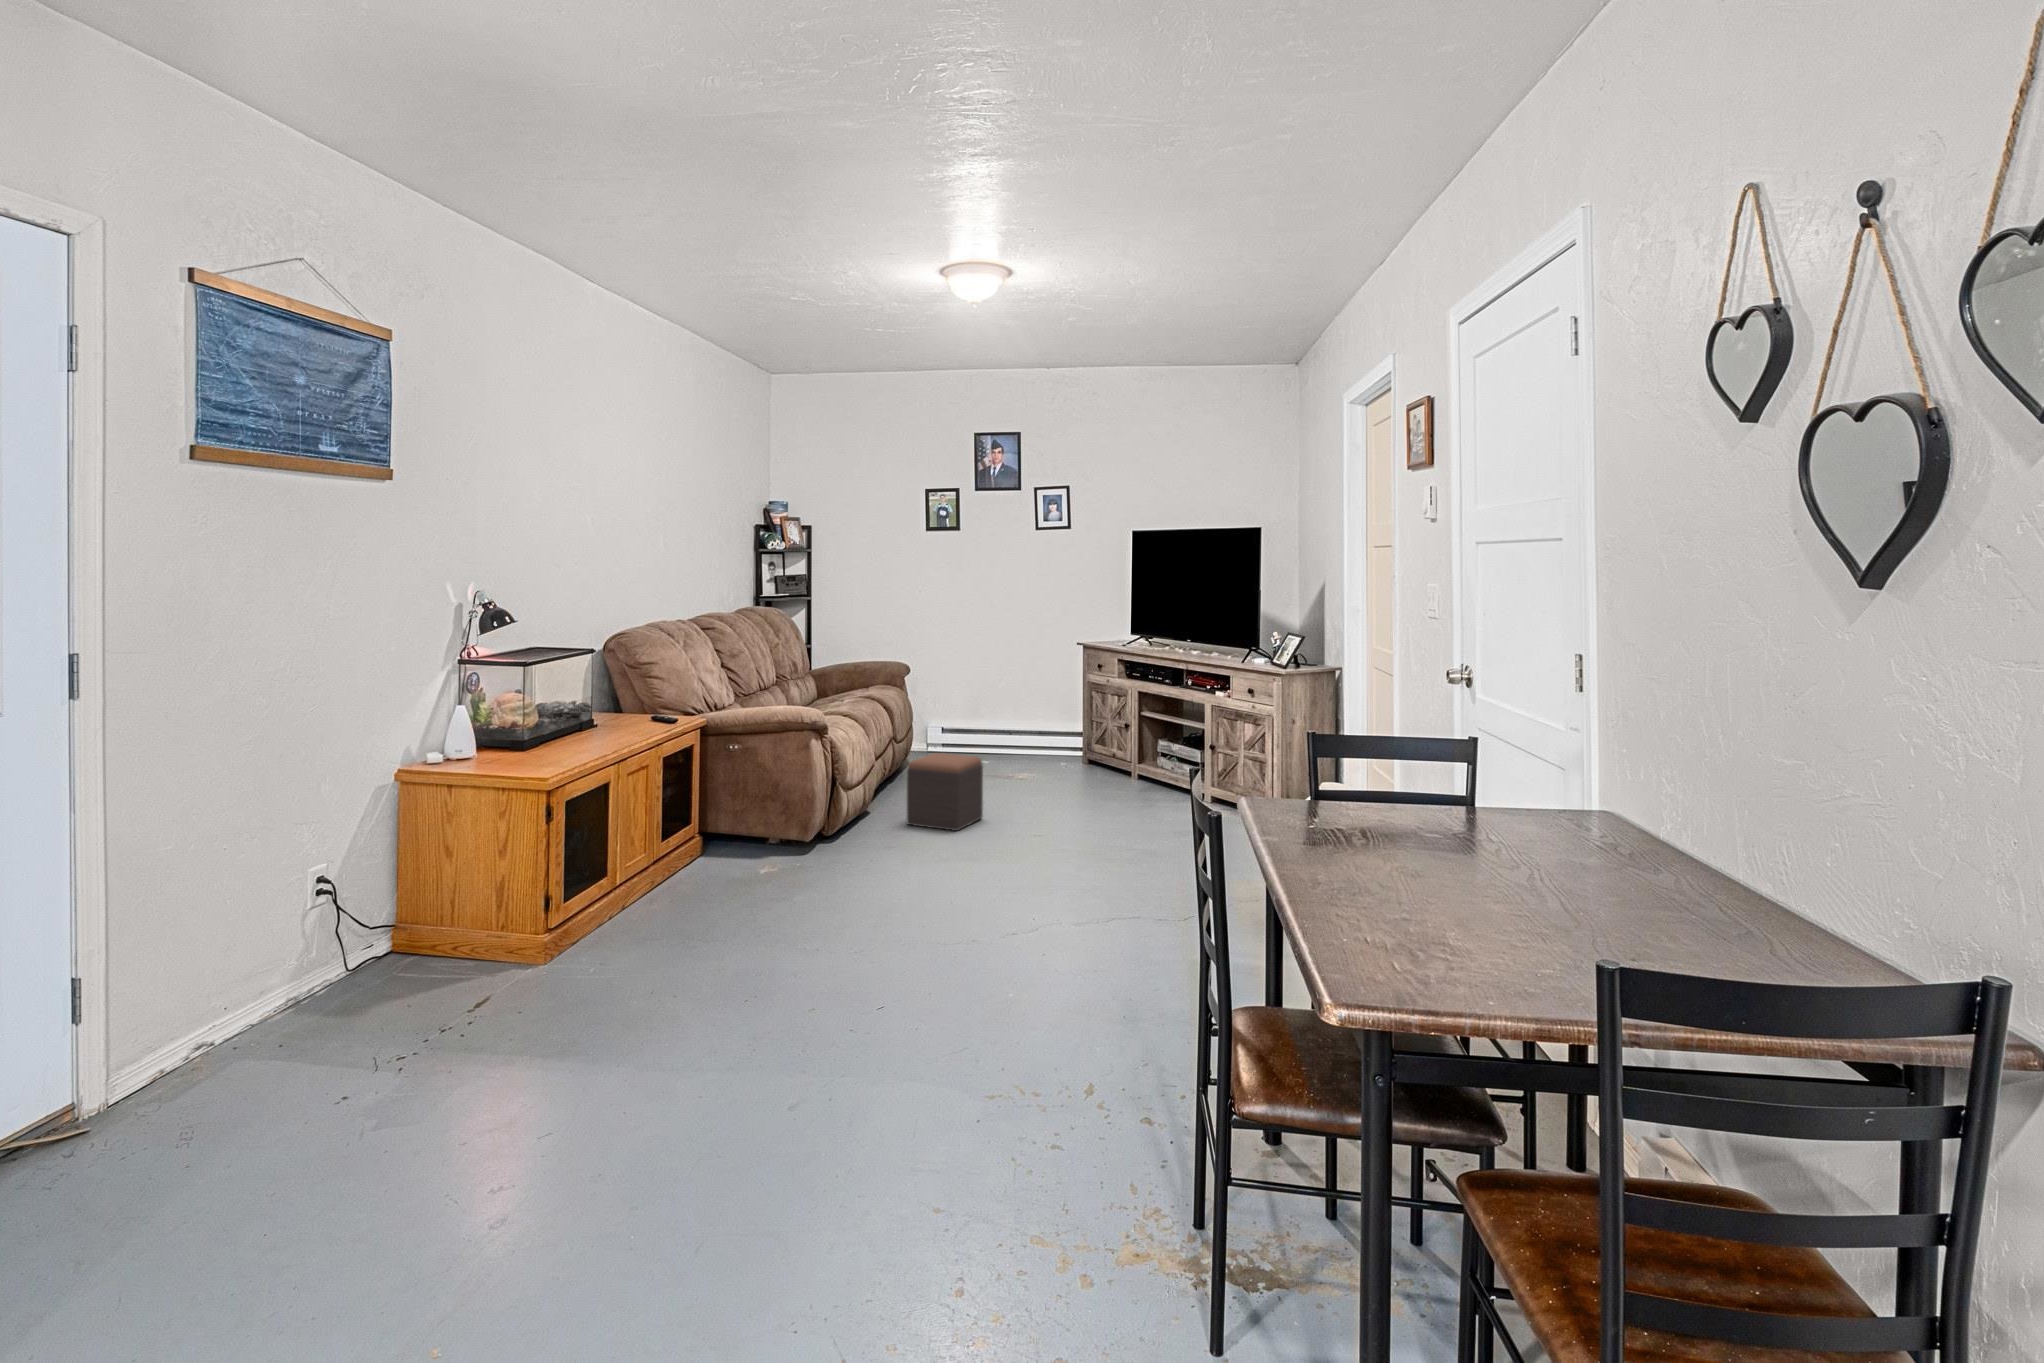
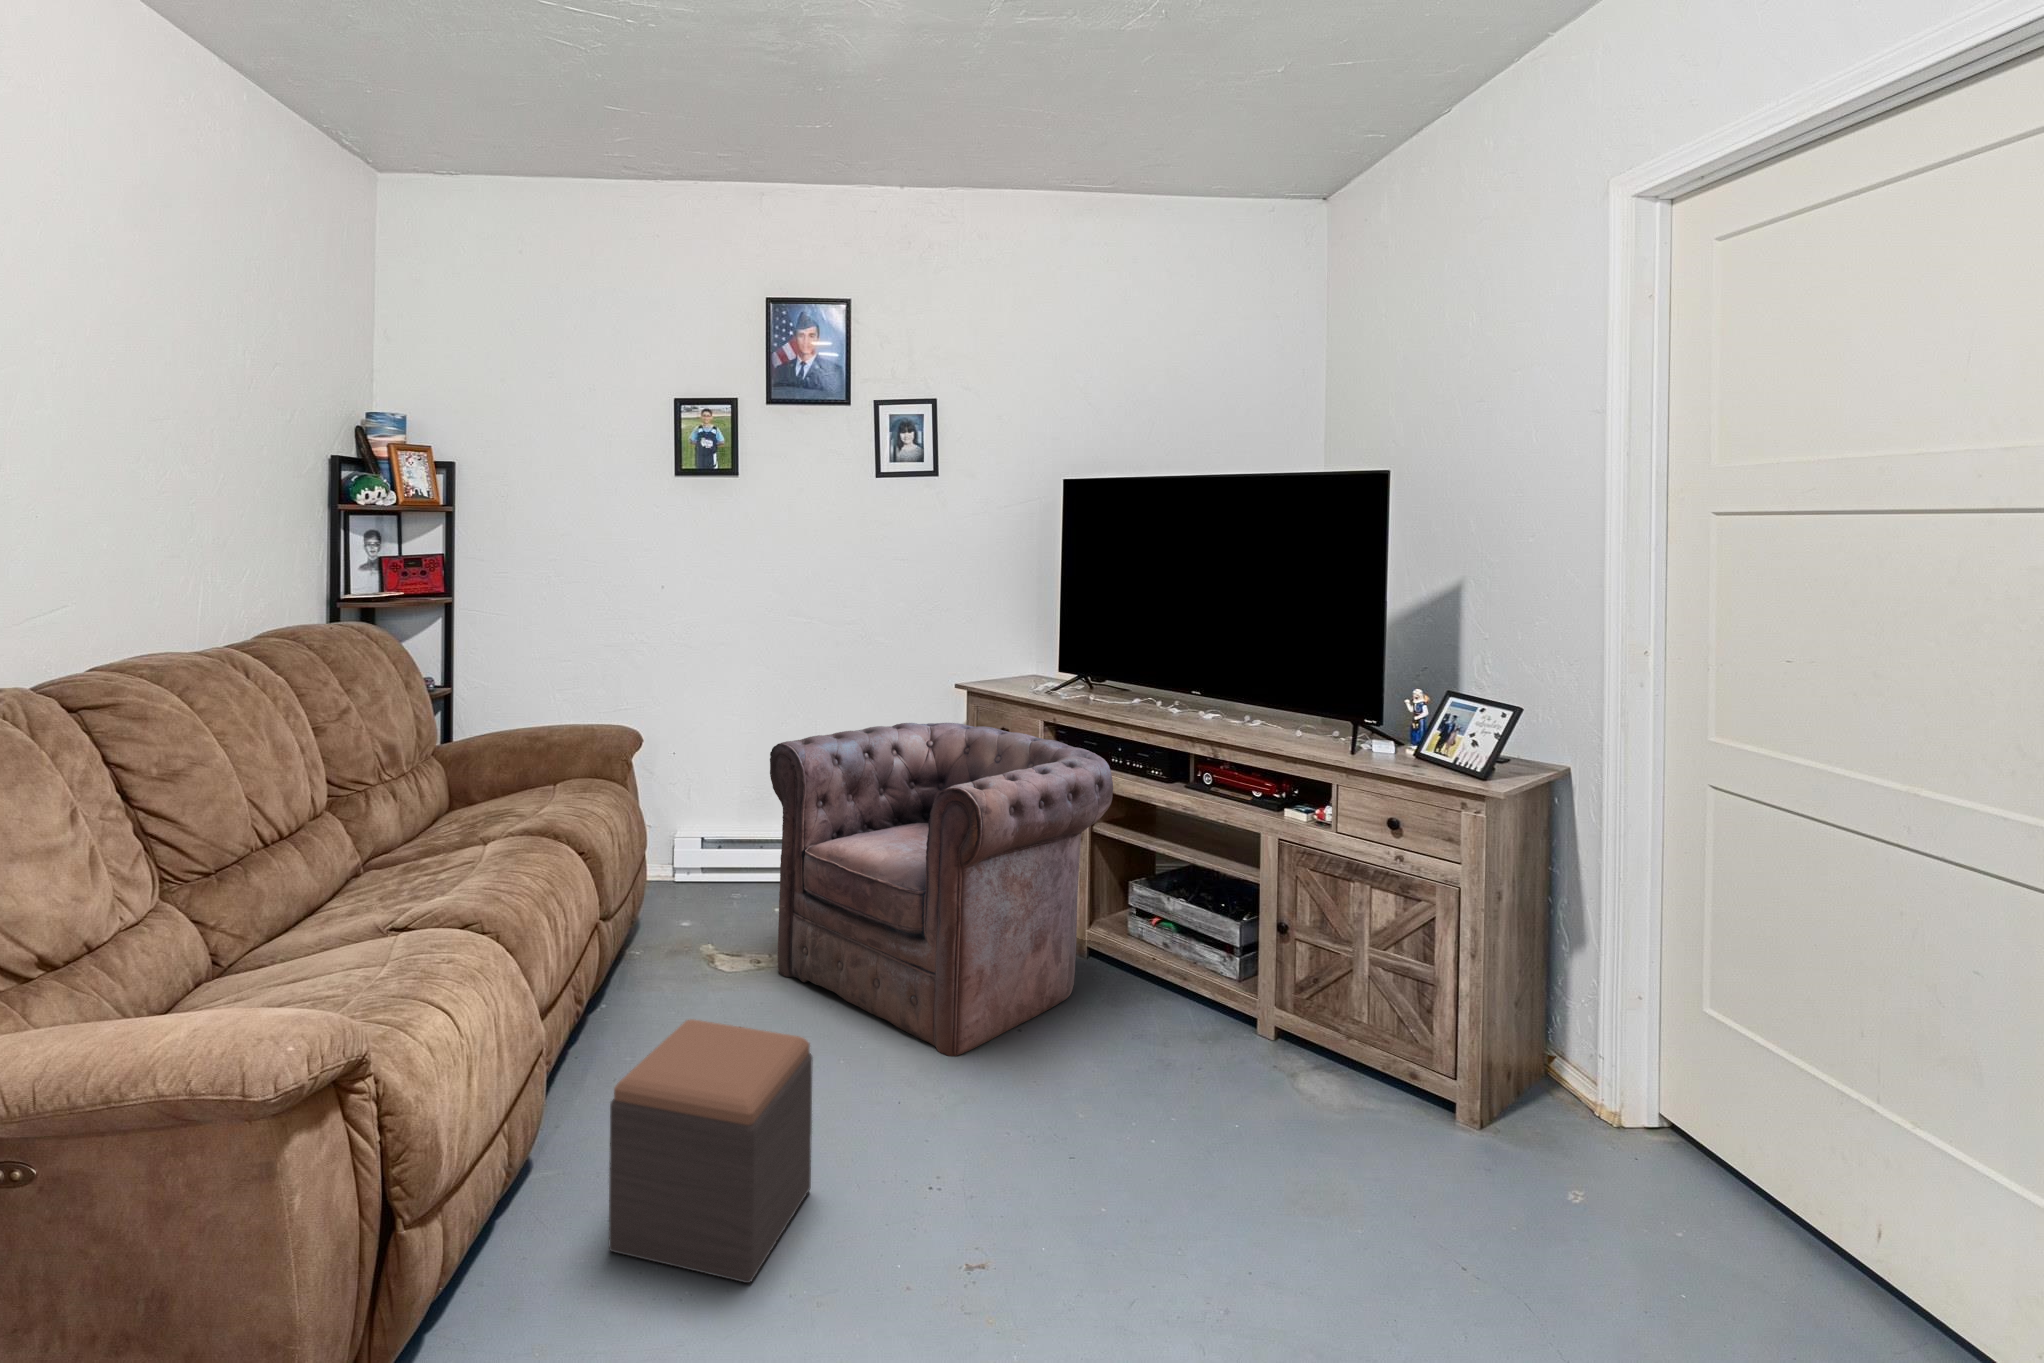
armchair: none [973,661,1142,799] -> present [770,723,1113,1056]

